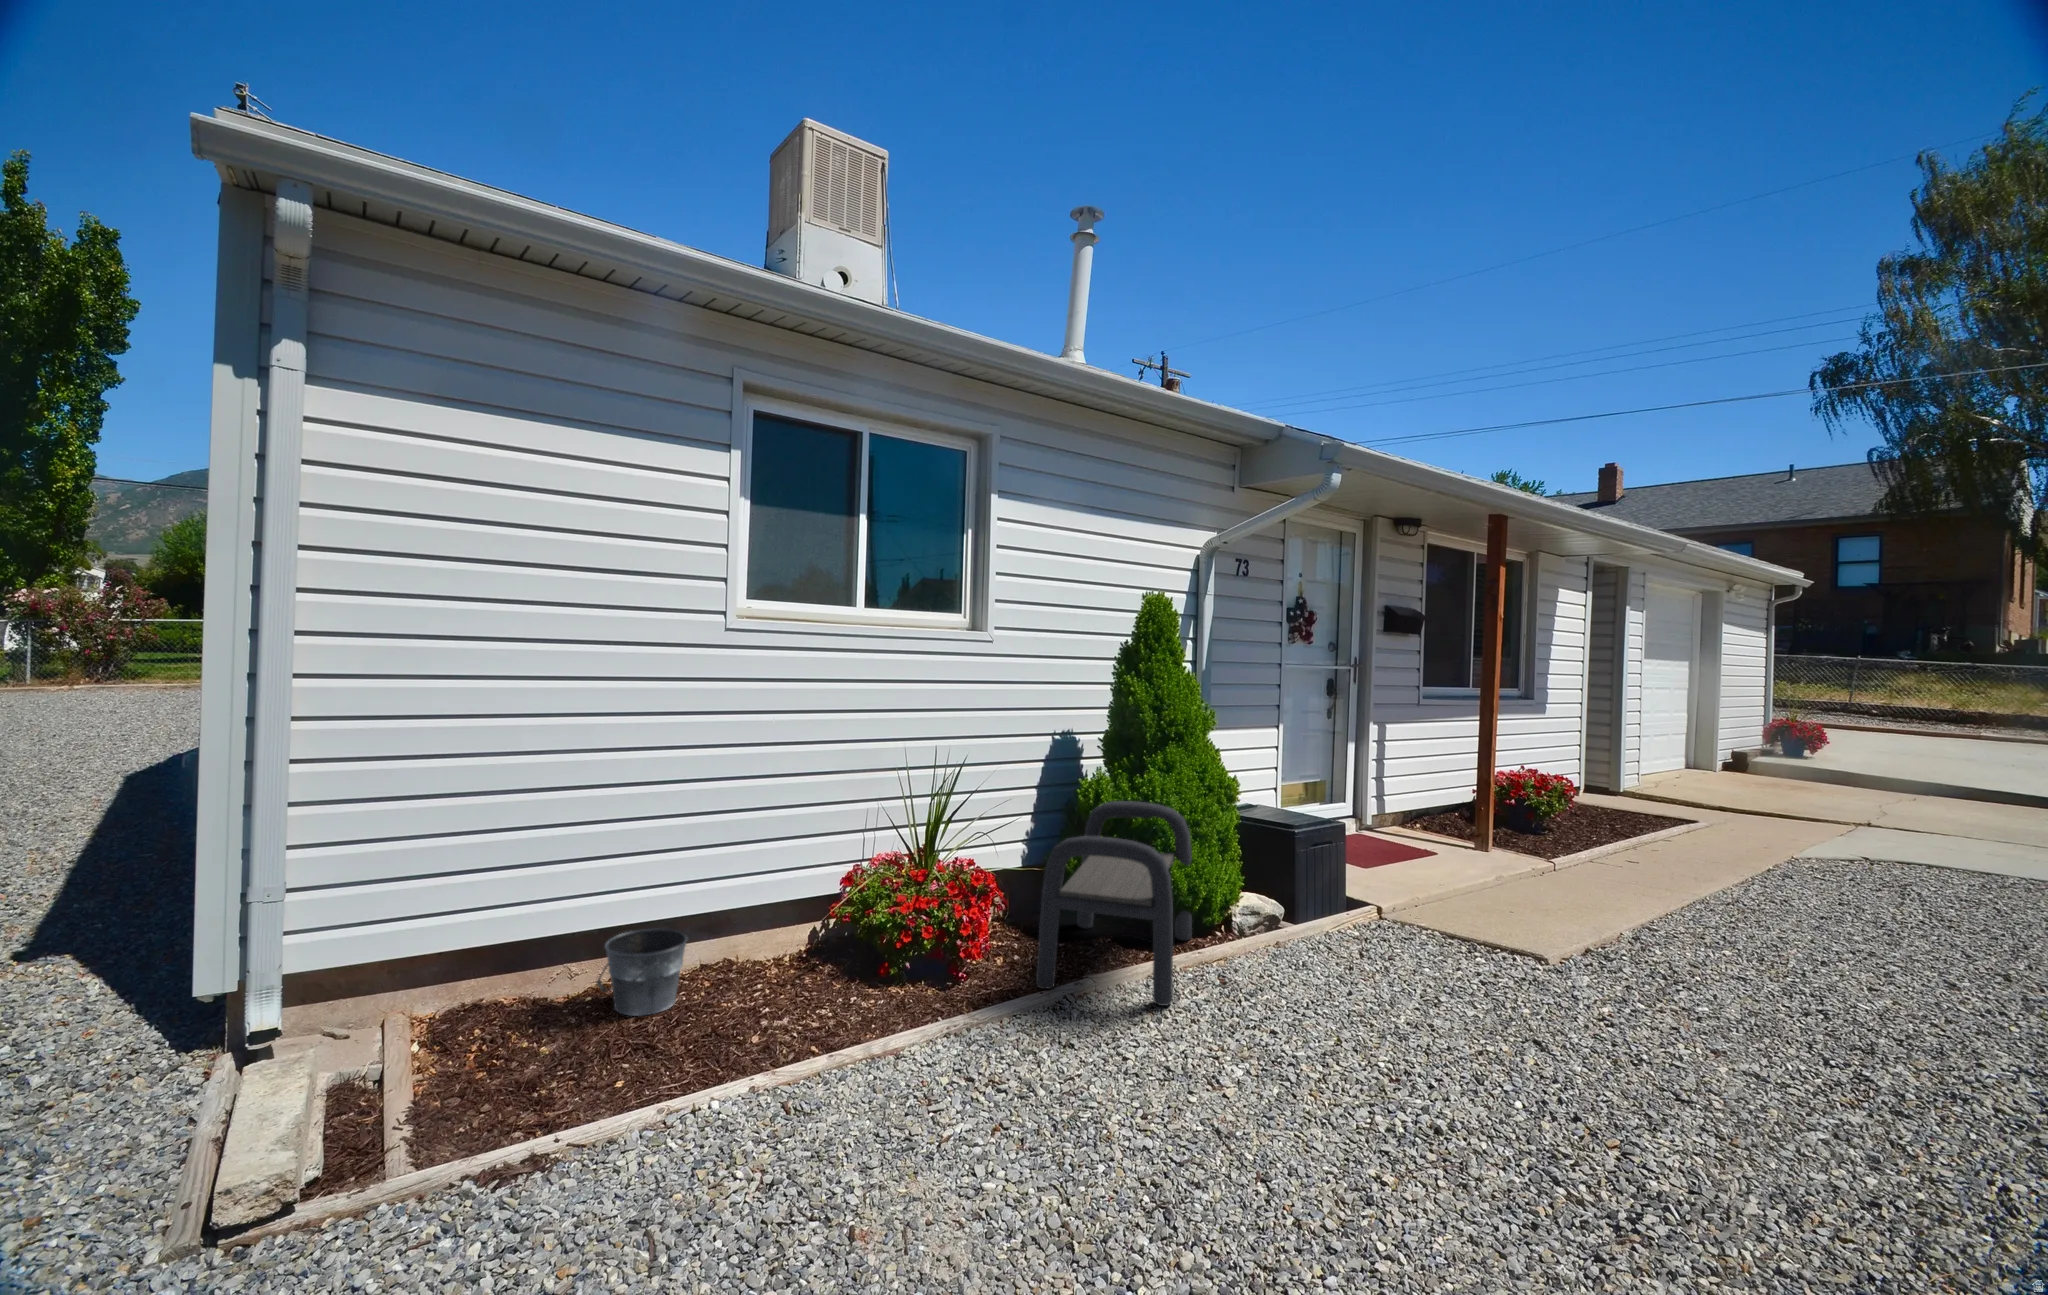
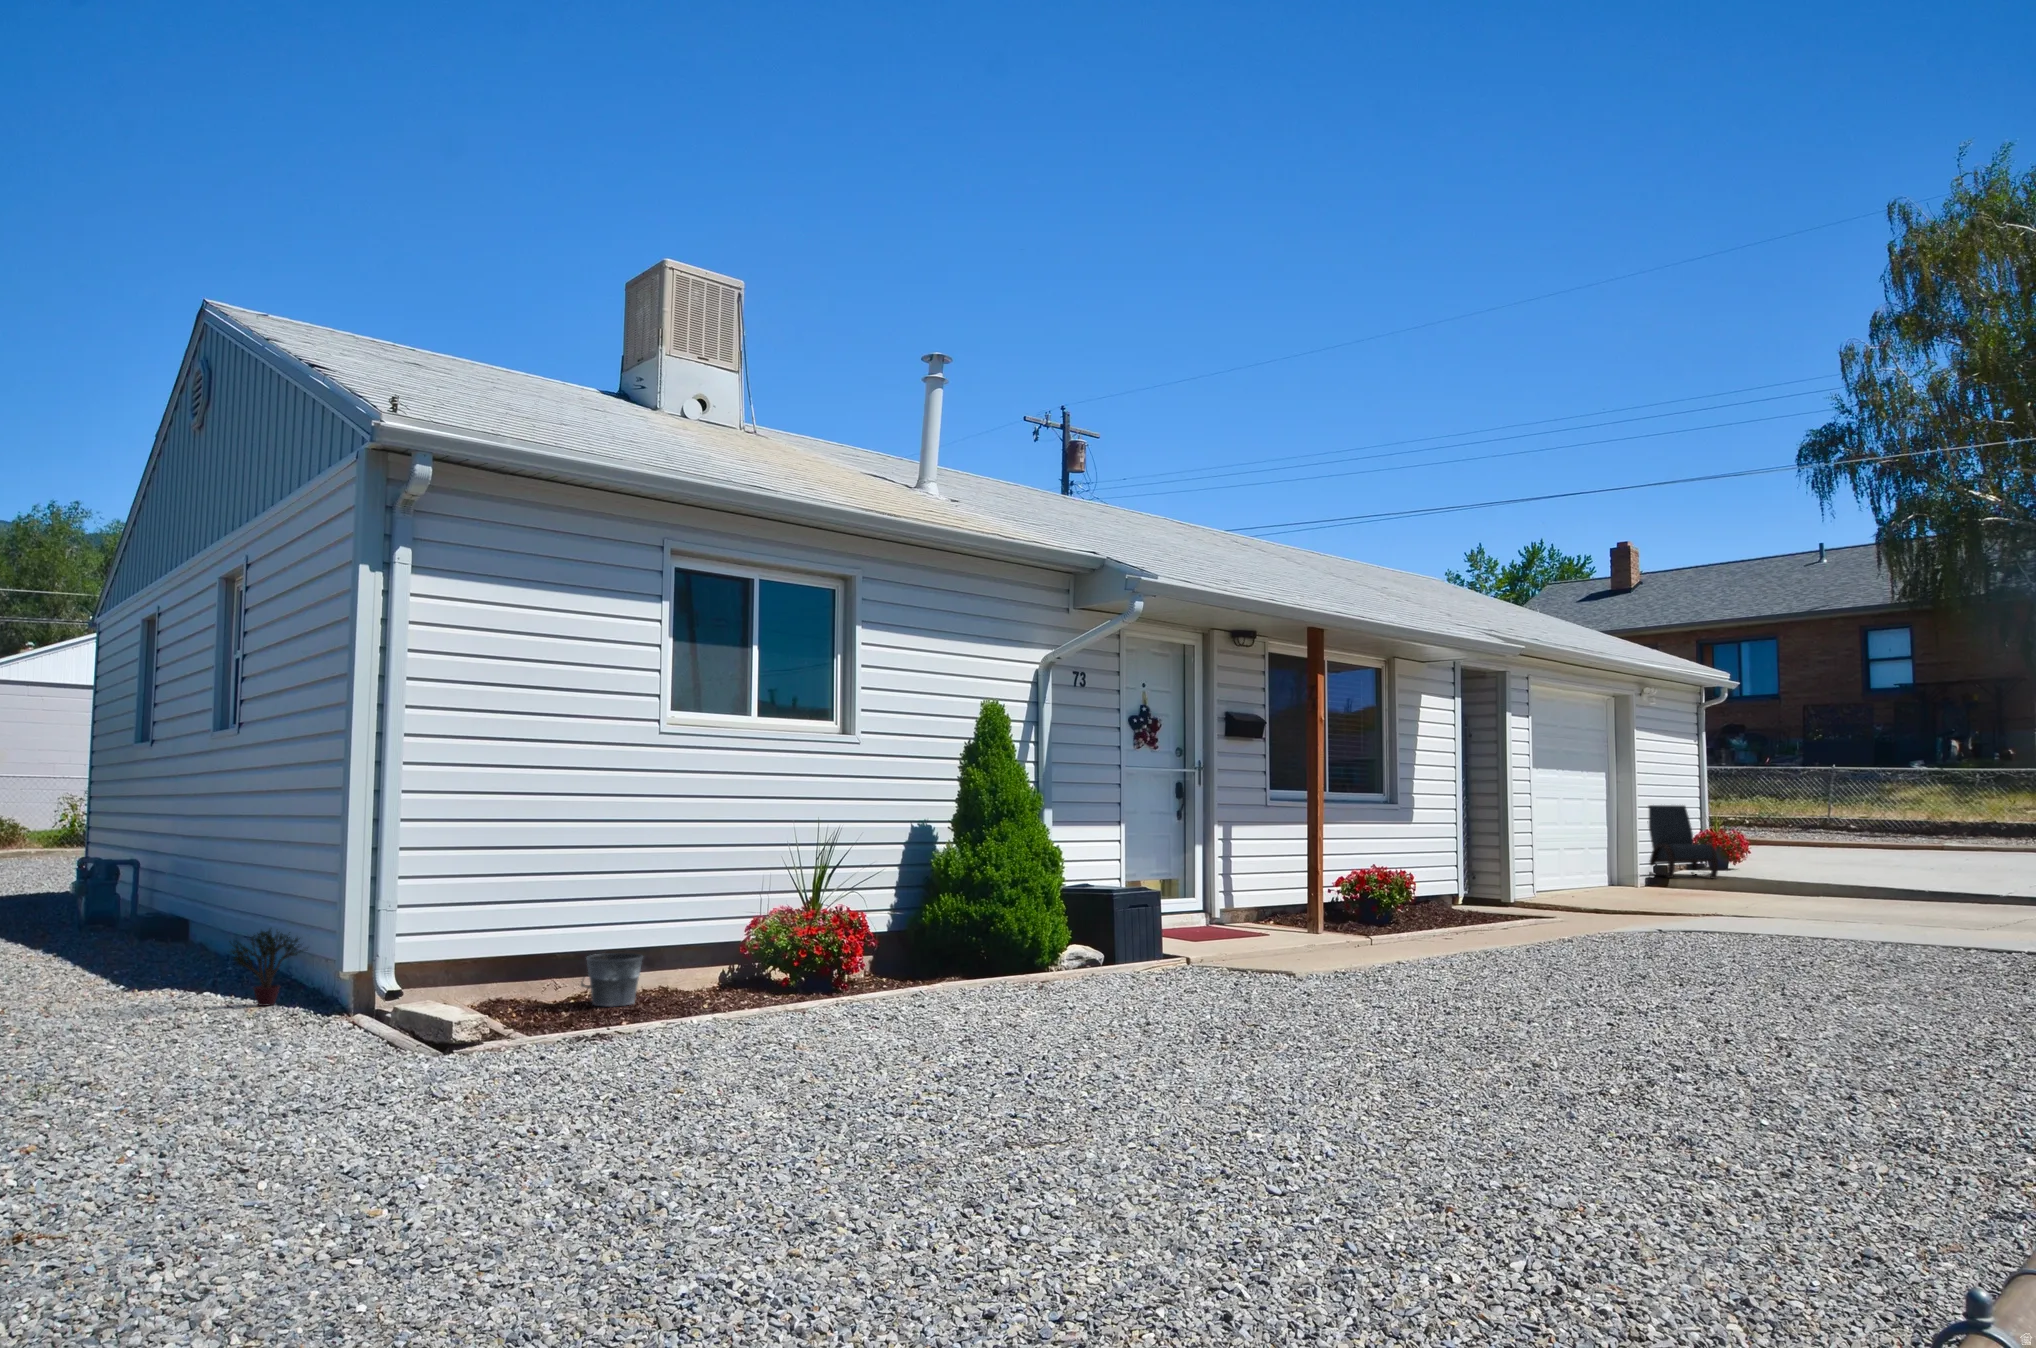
lounge chair: none [1718,694,1799,767] -> present [1648,805,1718,879]
bench: present [1036,801,1192,1006] -> none [898,867,1023,996]
potted plant: none [107,880,243,991] -> present [231,930,301,1006]

